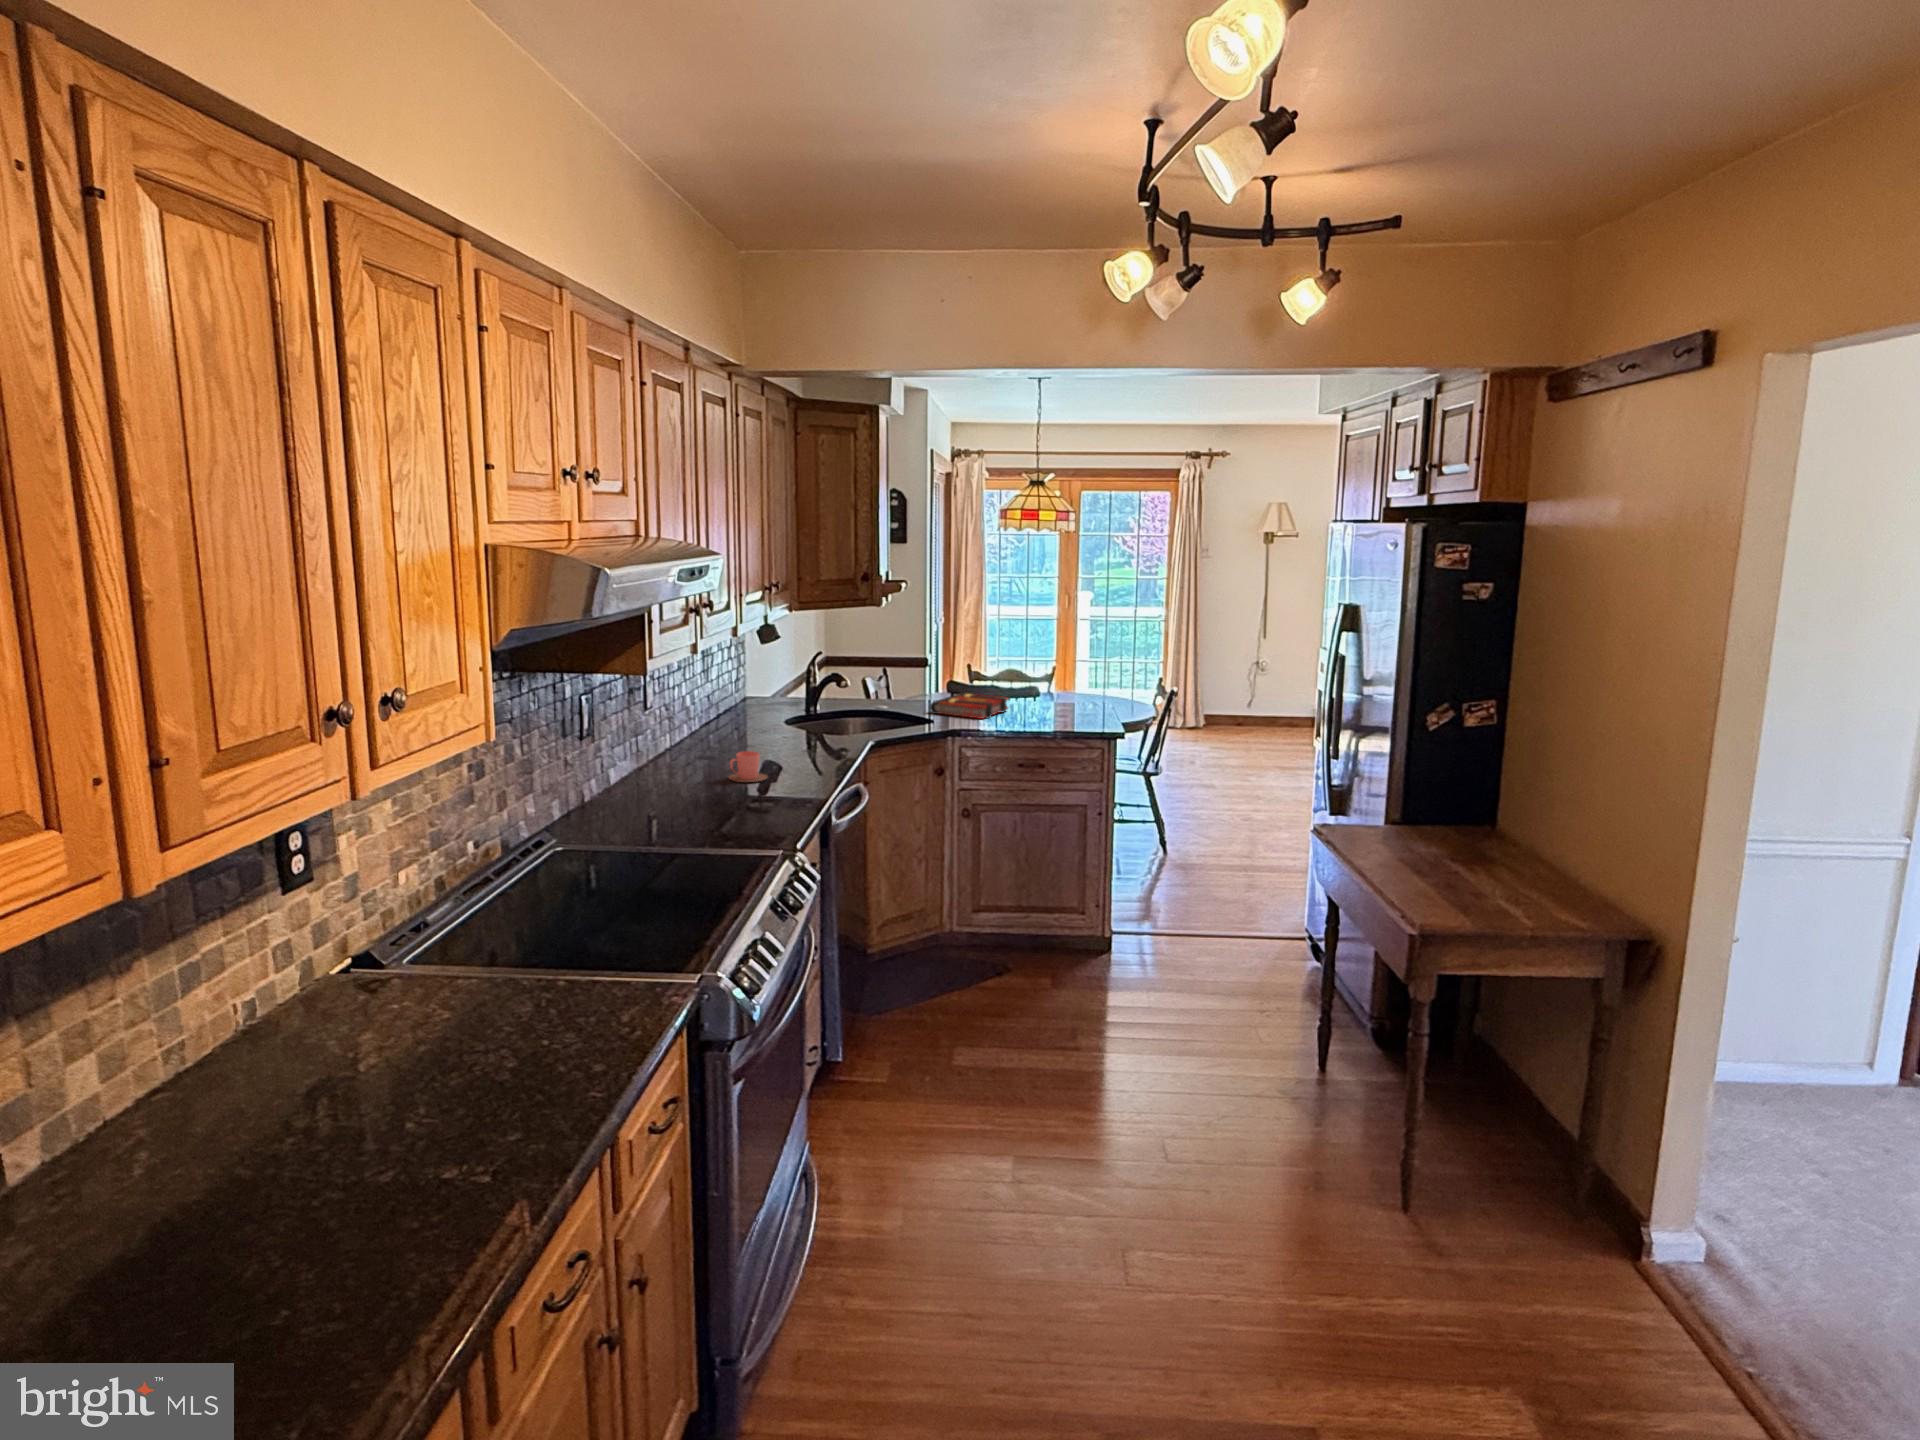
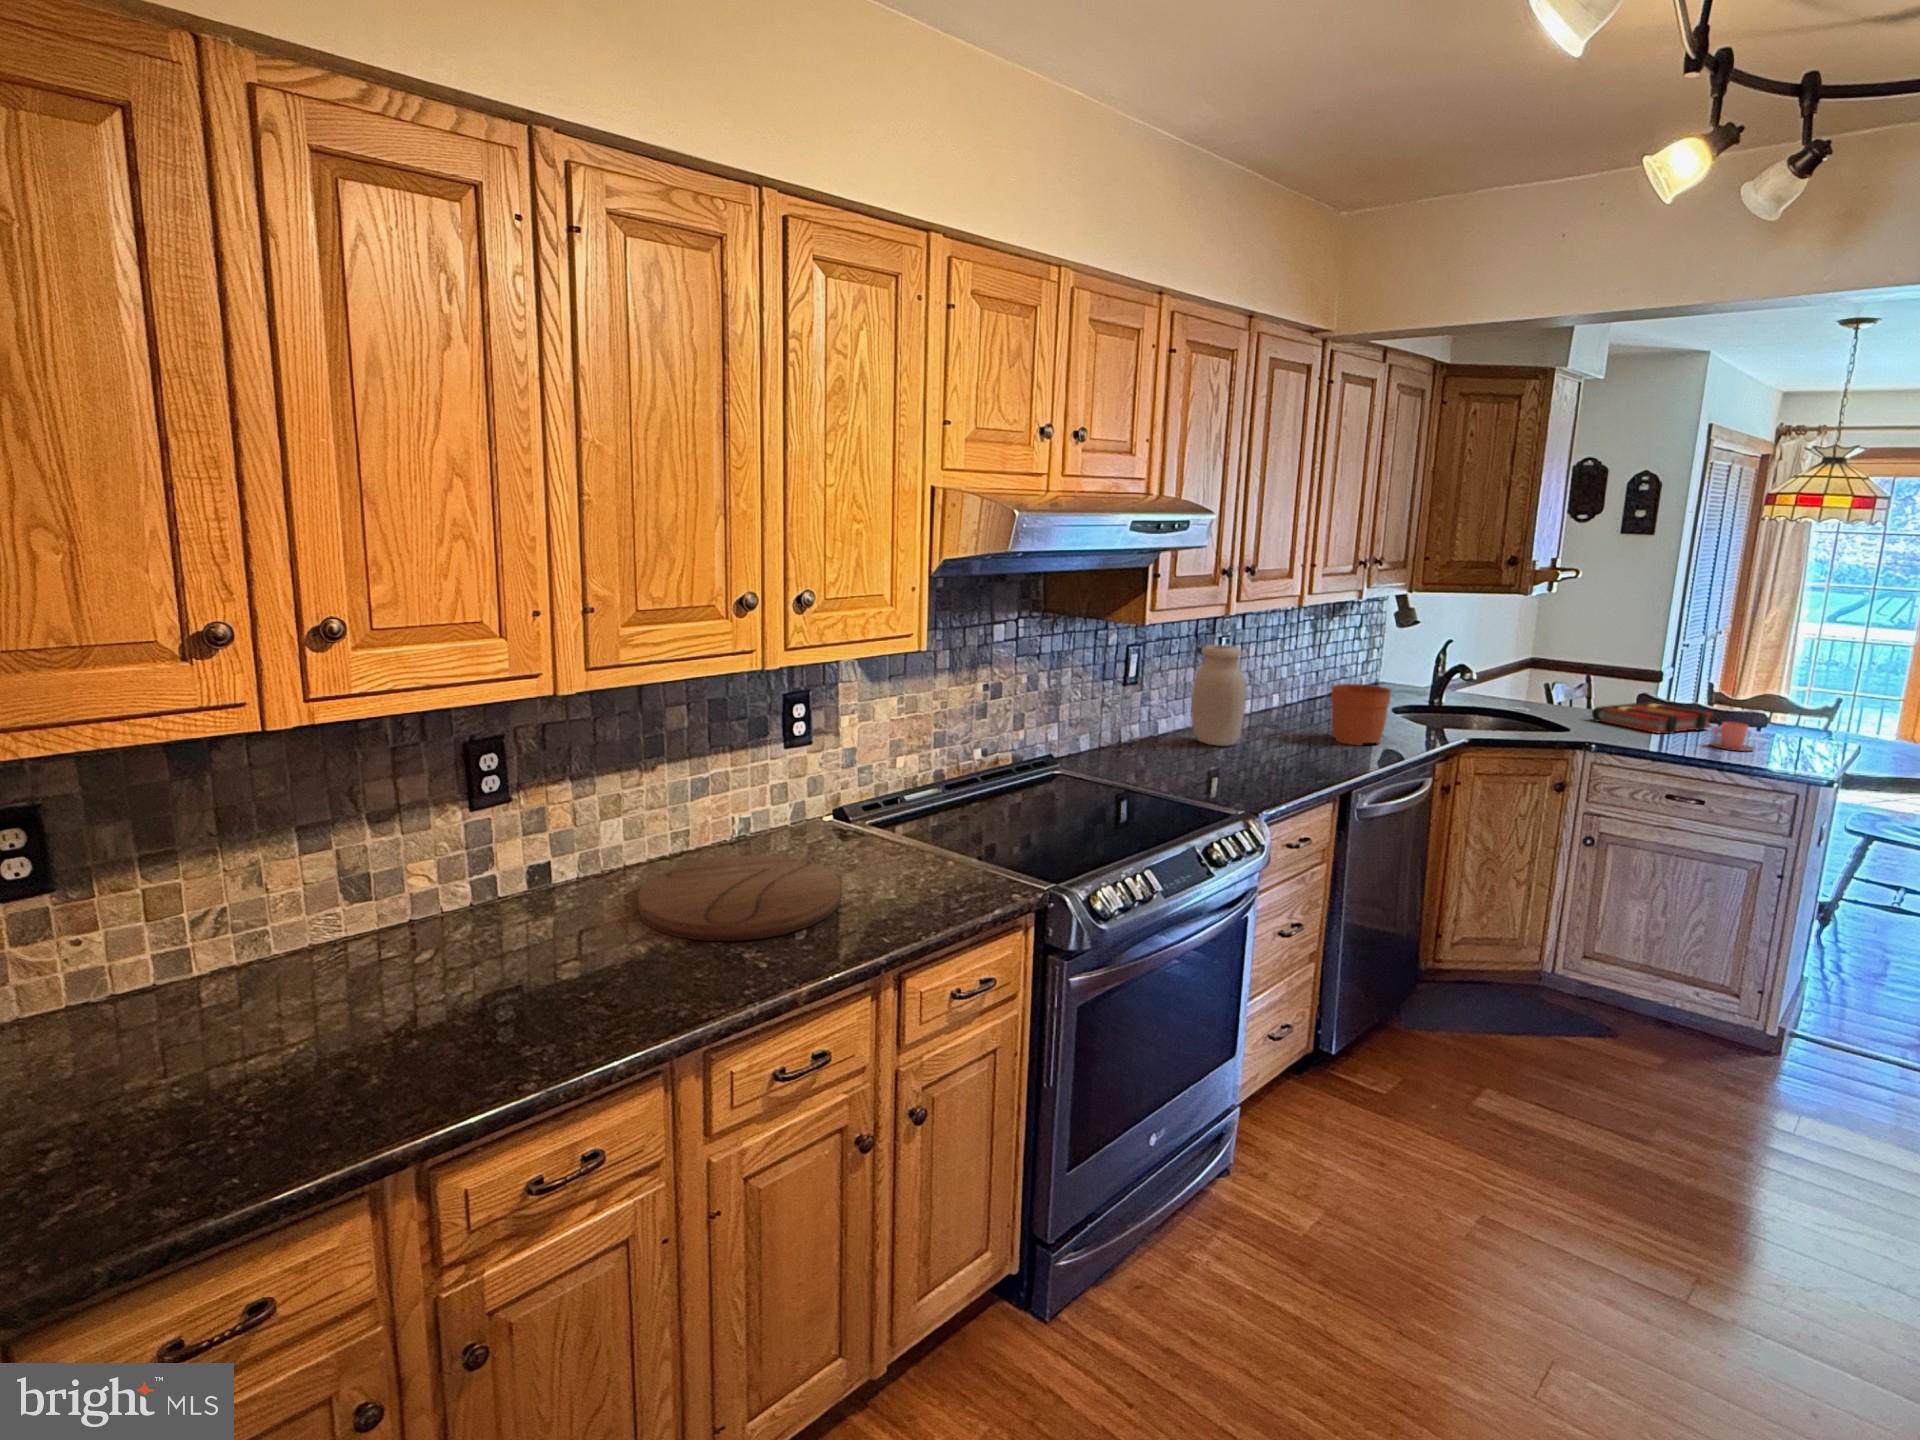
jar: none [643,683,699,787] -> present [1192,645,1246,746]
plant pot: none [761,684,816,766] -> present [1331,663,1391,745]
cup: present [729,751,768,782] -> present [1710,722,1754,751]
cutting board: none [192,1032,499,1196] -> present [638,855,841,941]

